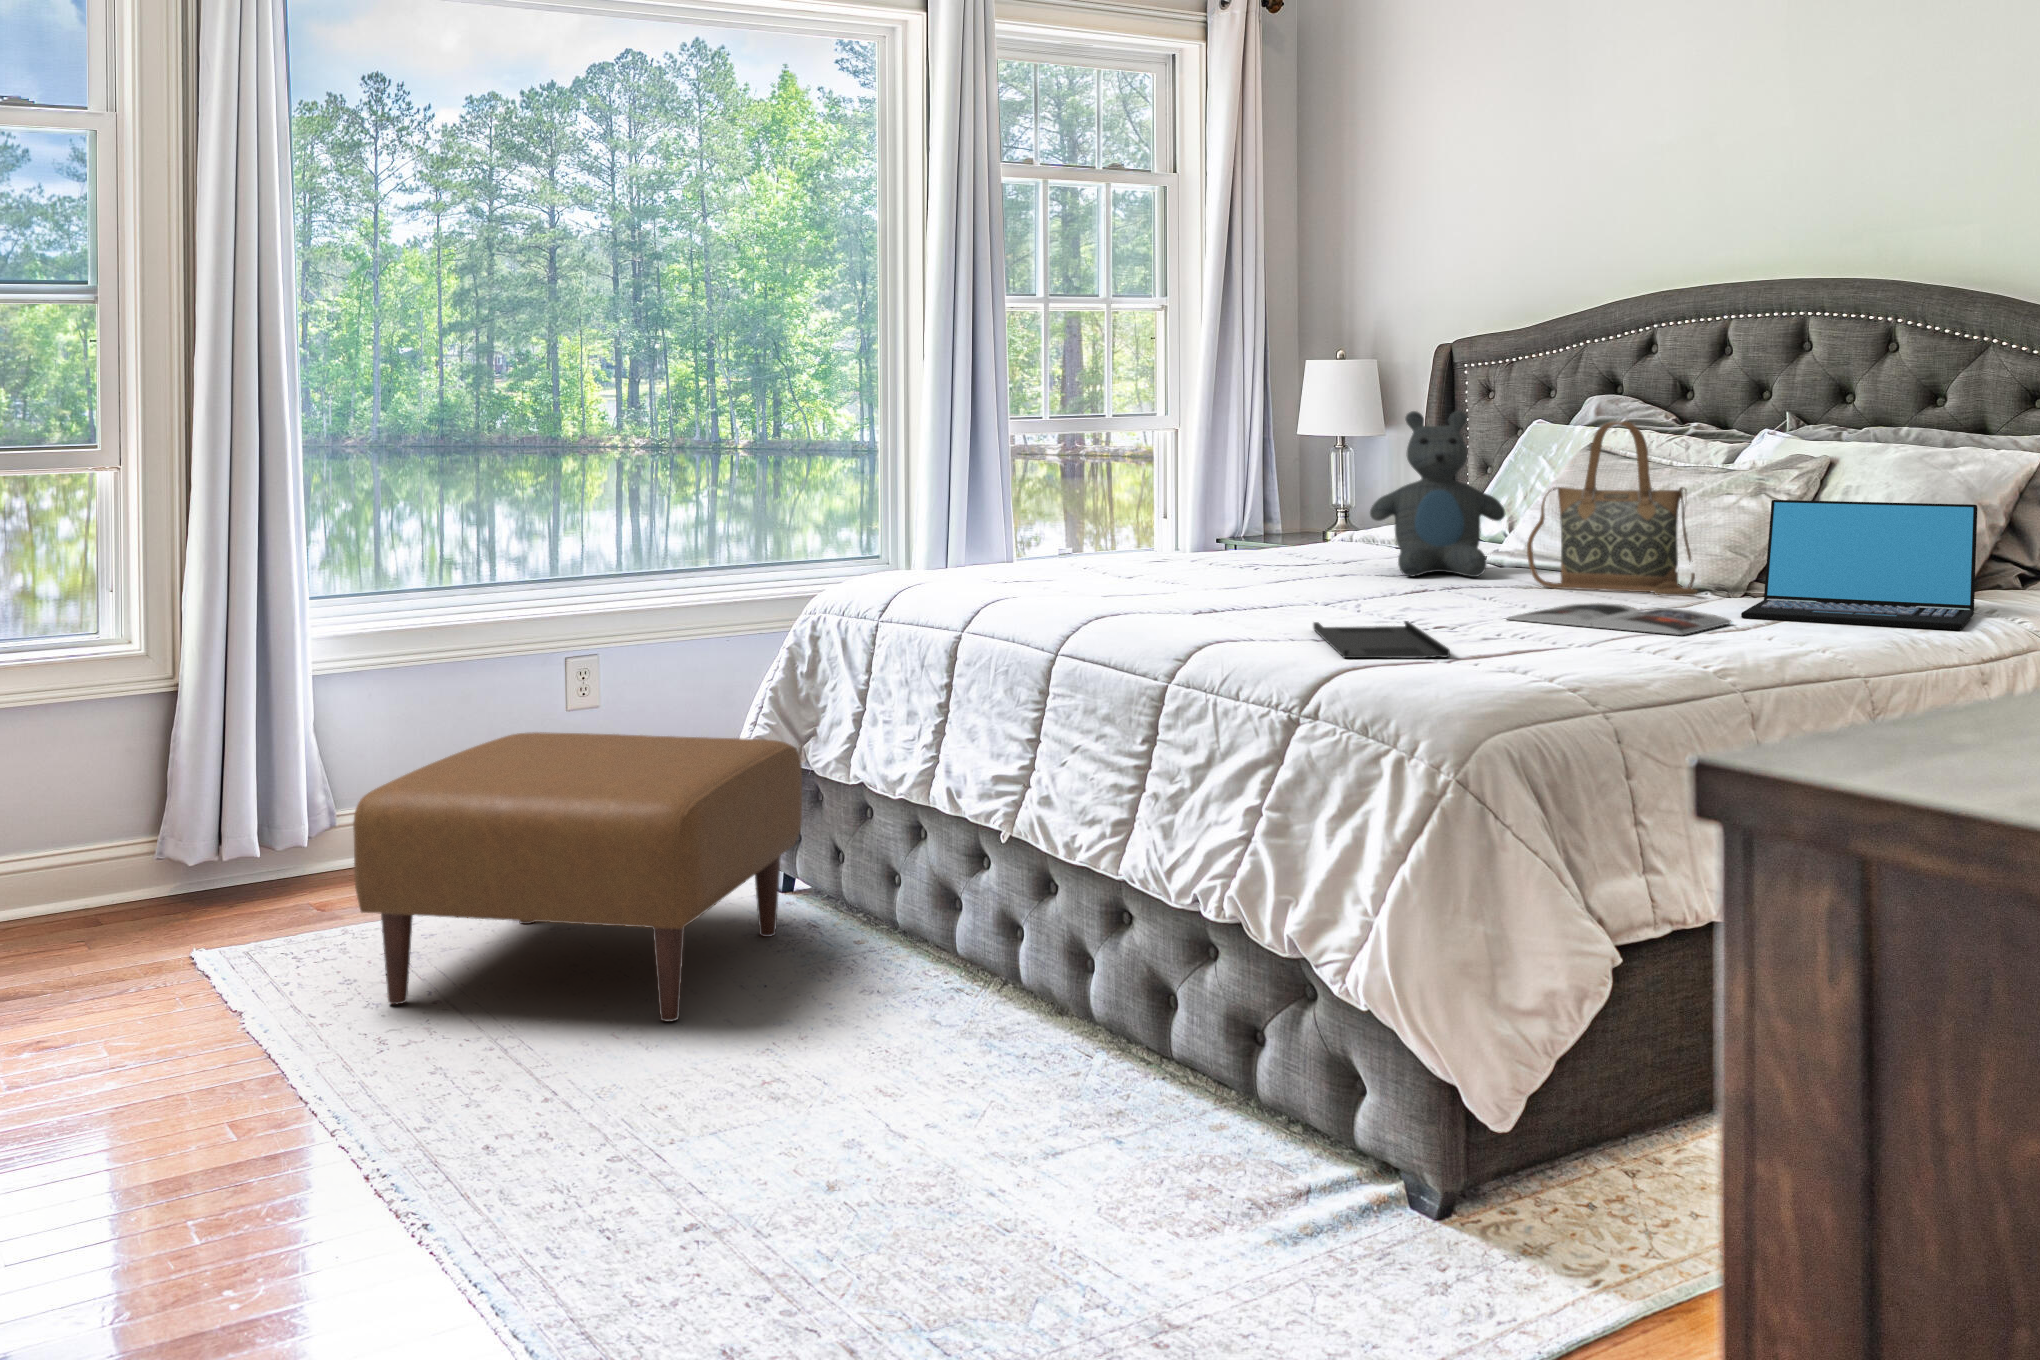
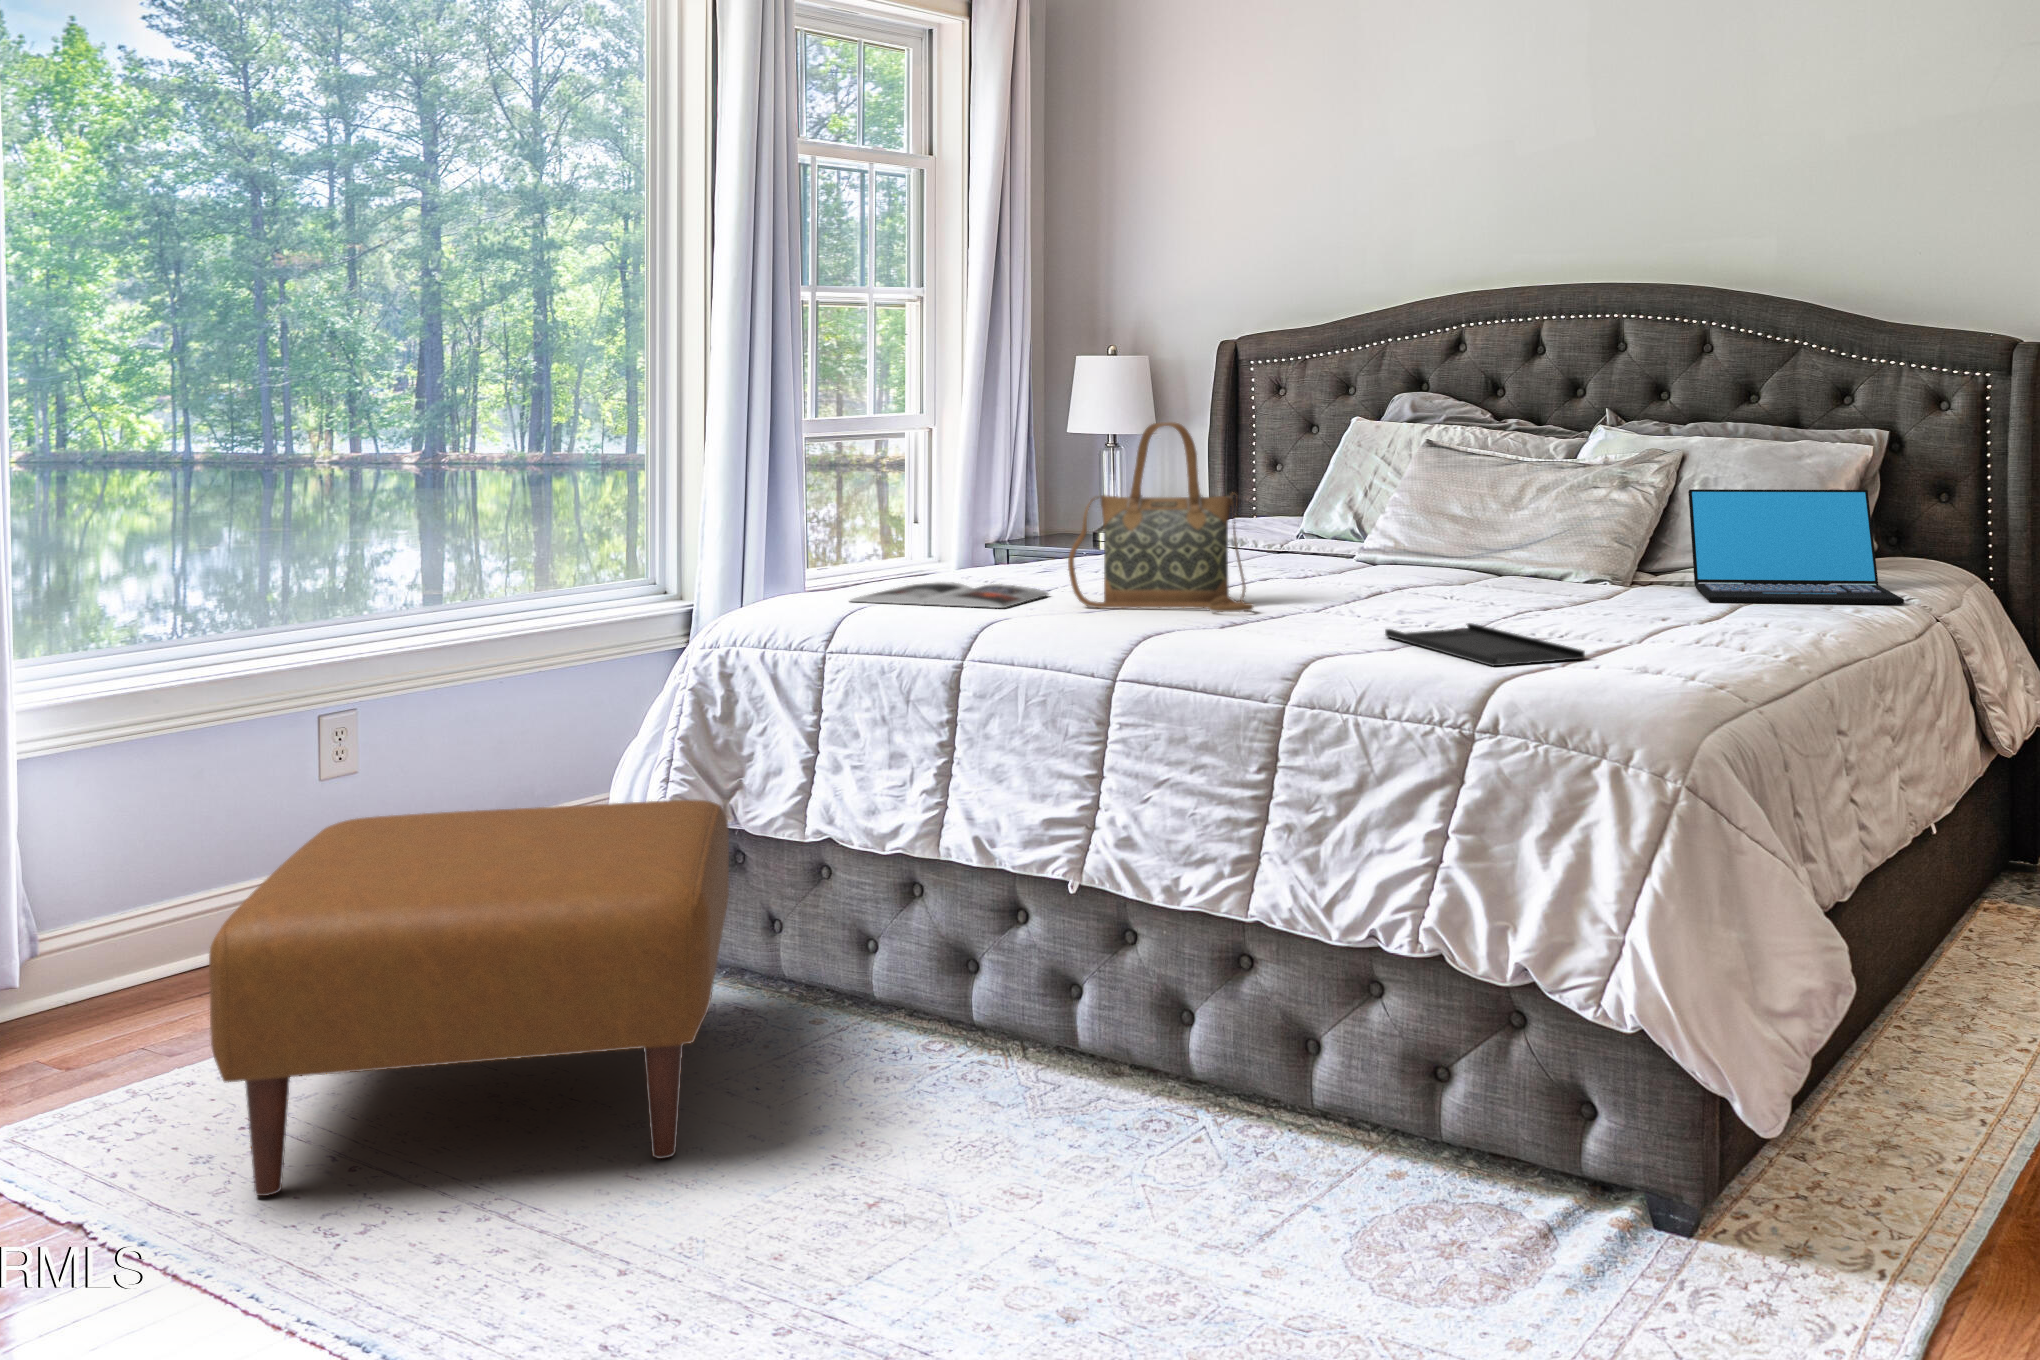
teddy bear: present [1370,411,1505,577] -> none [1270,407,1397,575]
handbag: present [1527,421,1697,596] -> present [1068,422,1254,612]
magazine: present [1508,603,1732,635] -> present [851,582,1048,608]

